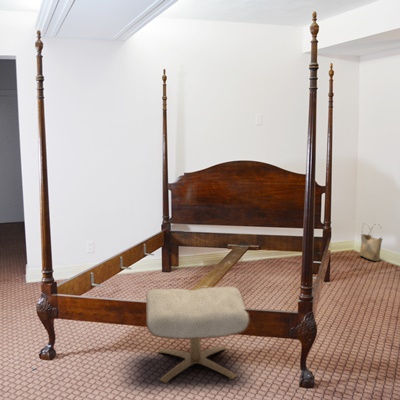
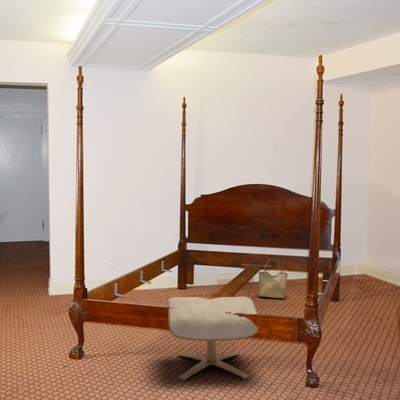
woven basket: present [359,234,382,261] -> present [259,257,288,298]

